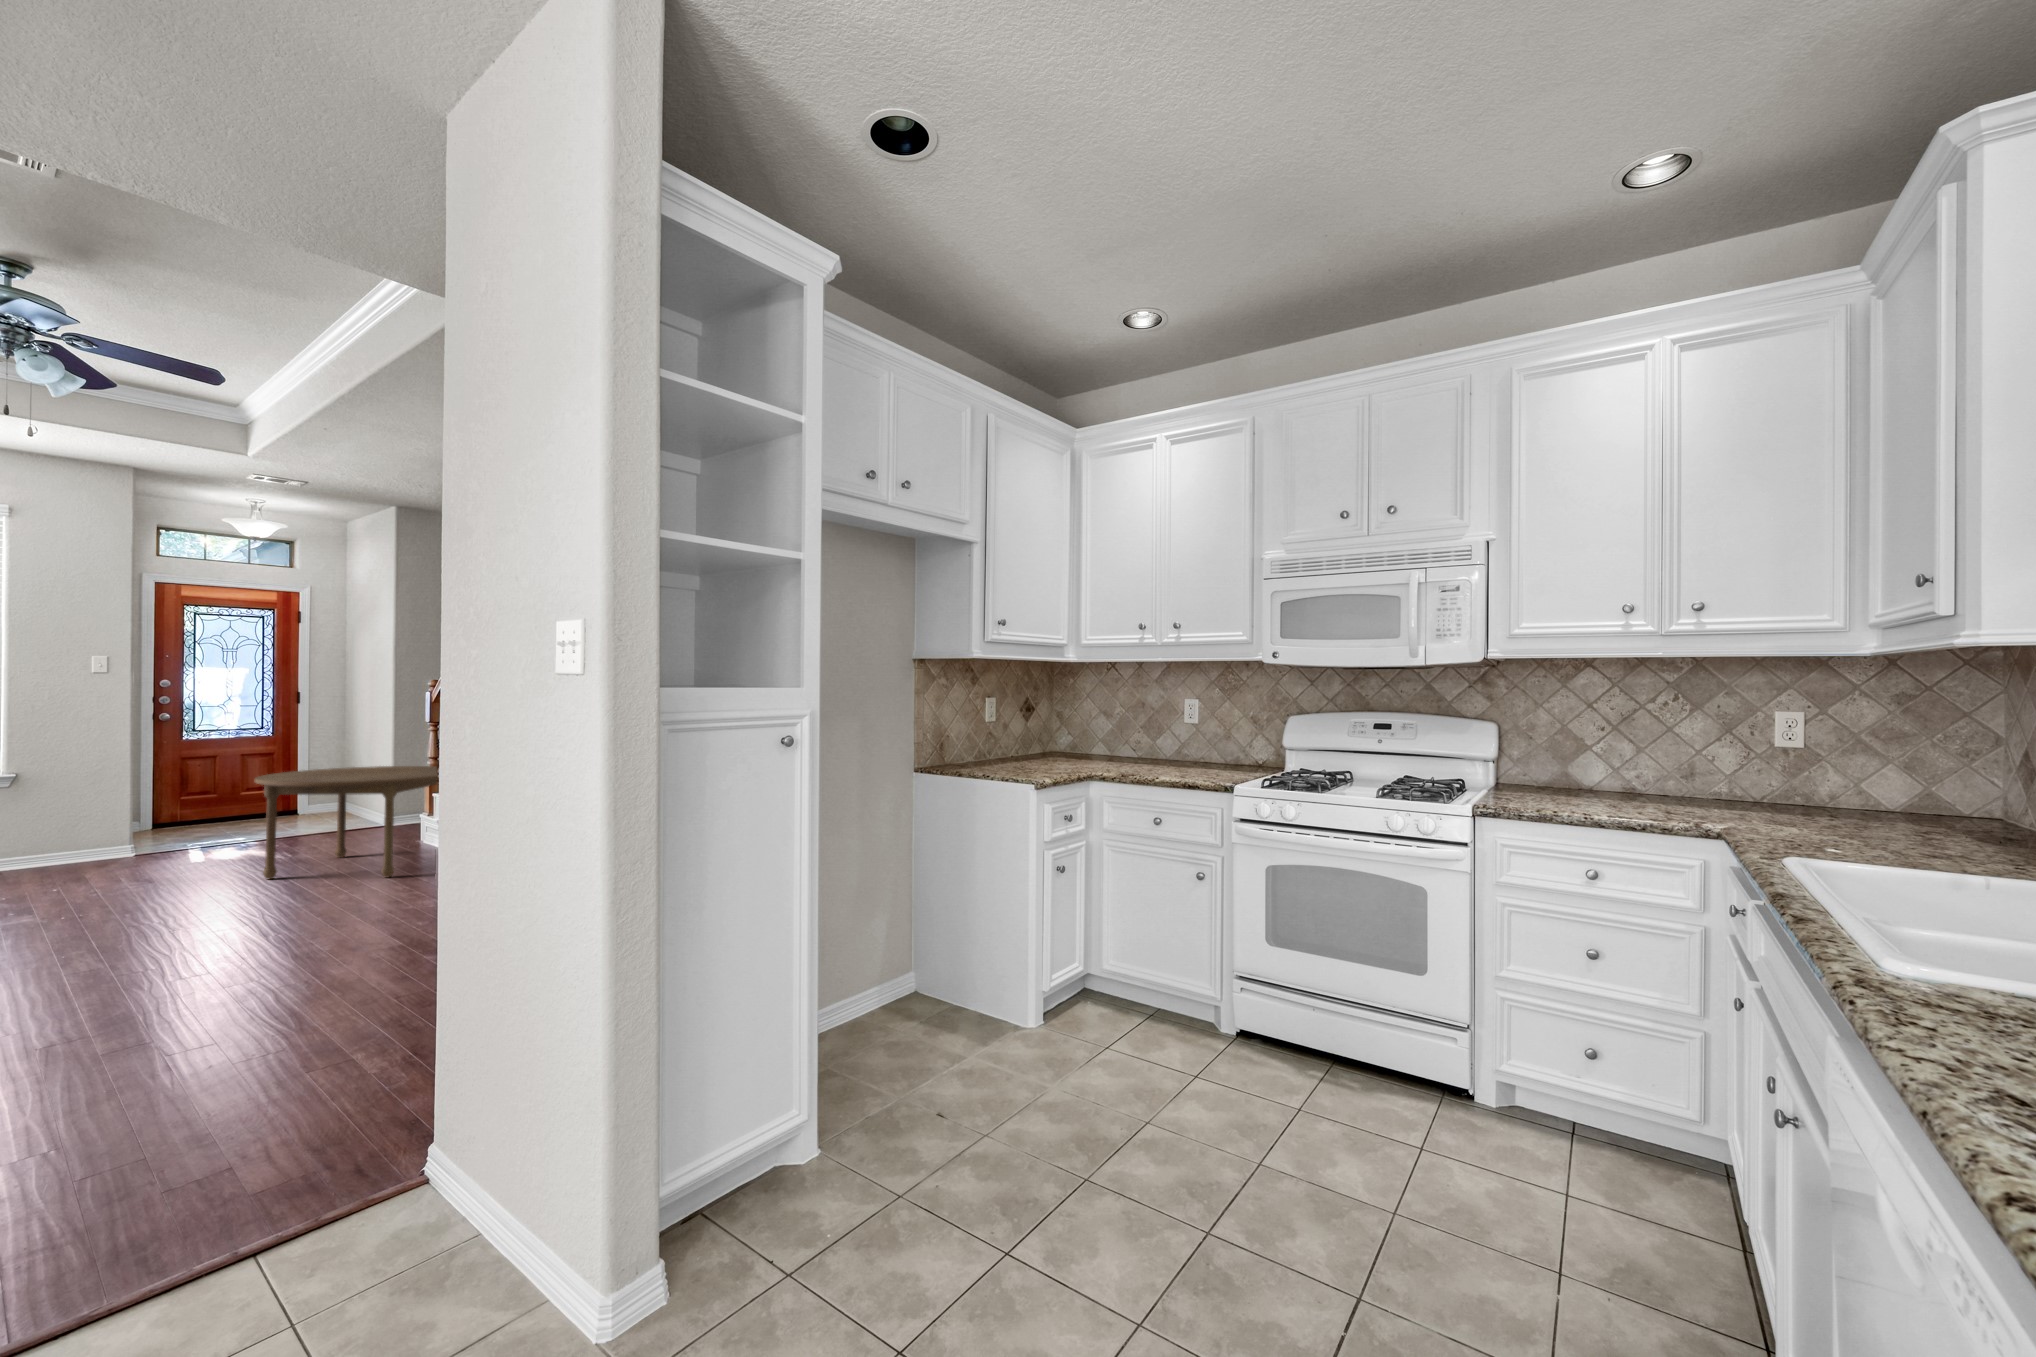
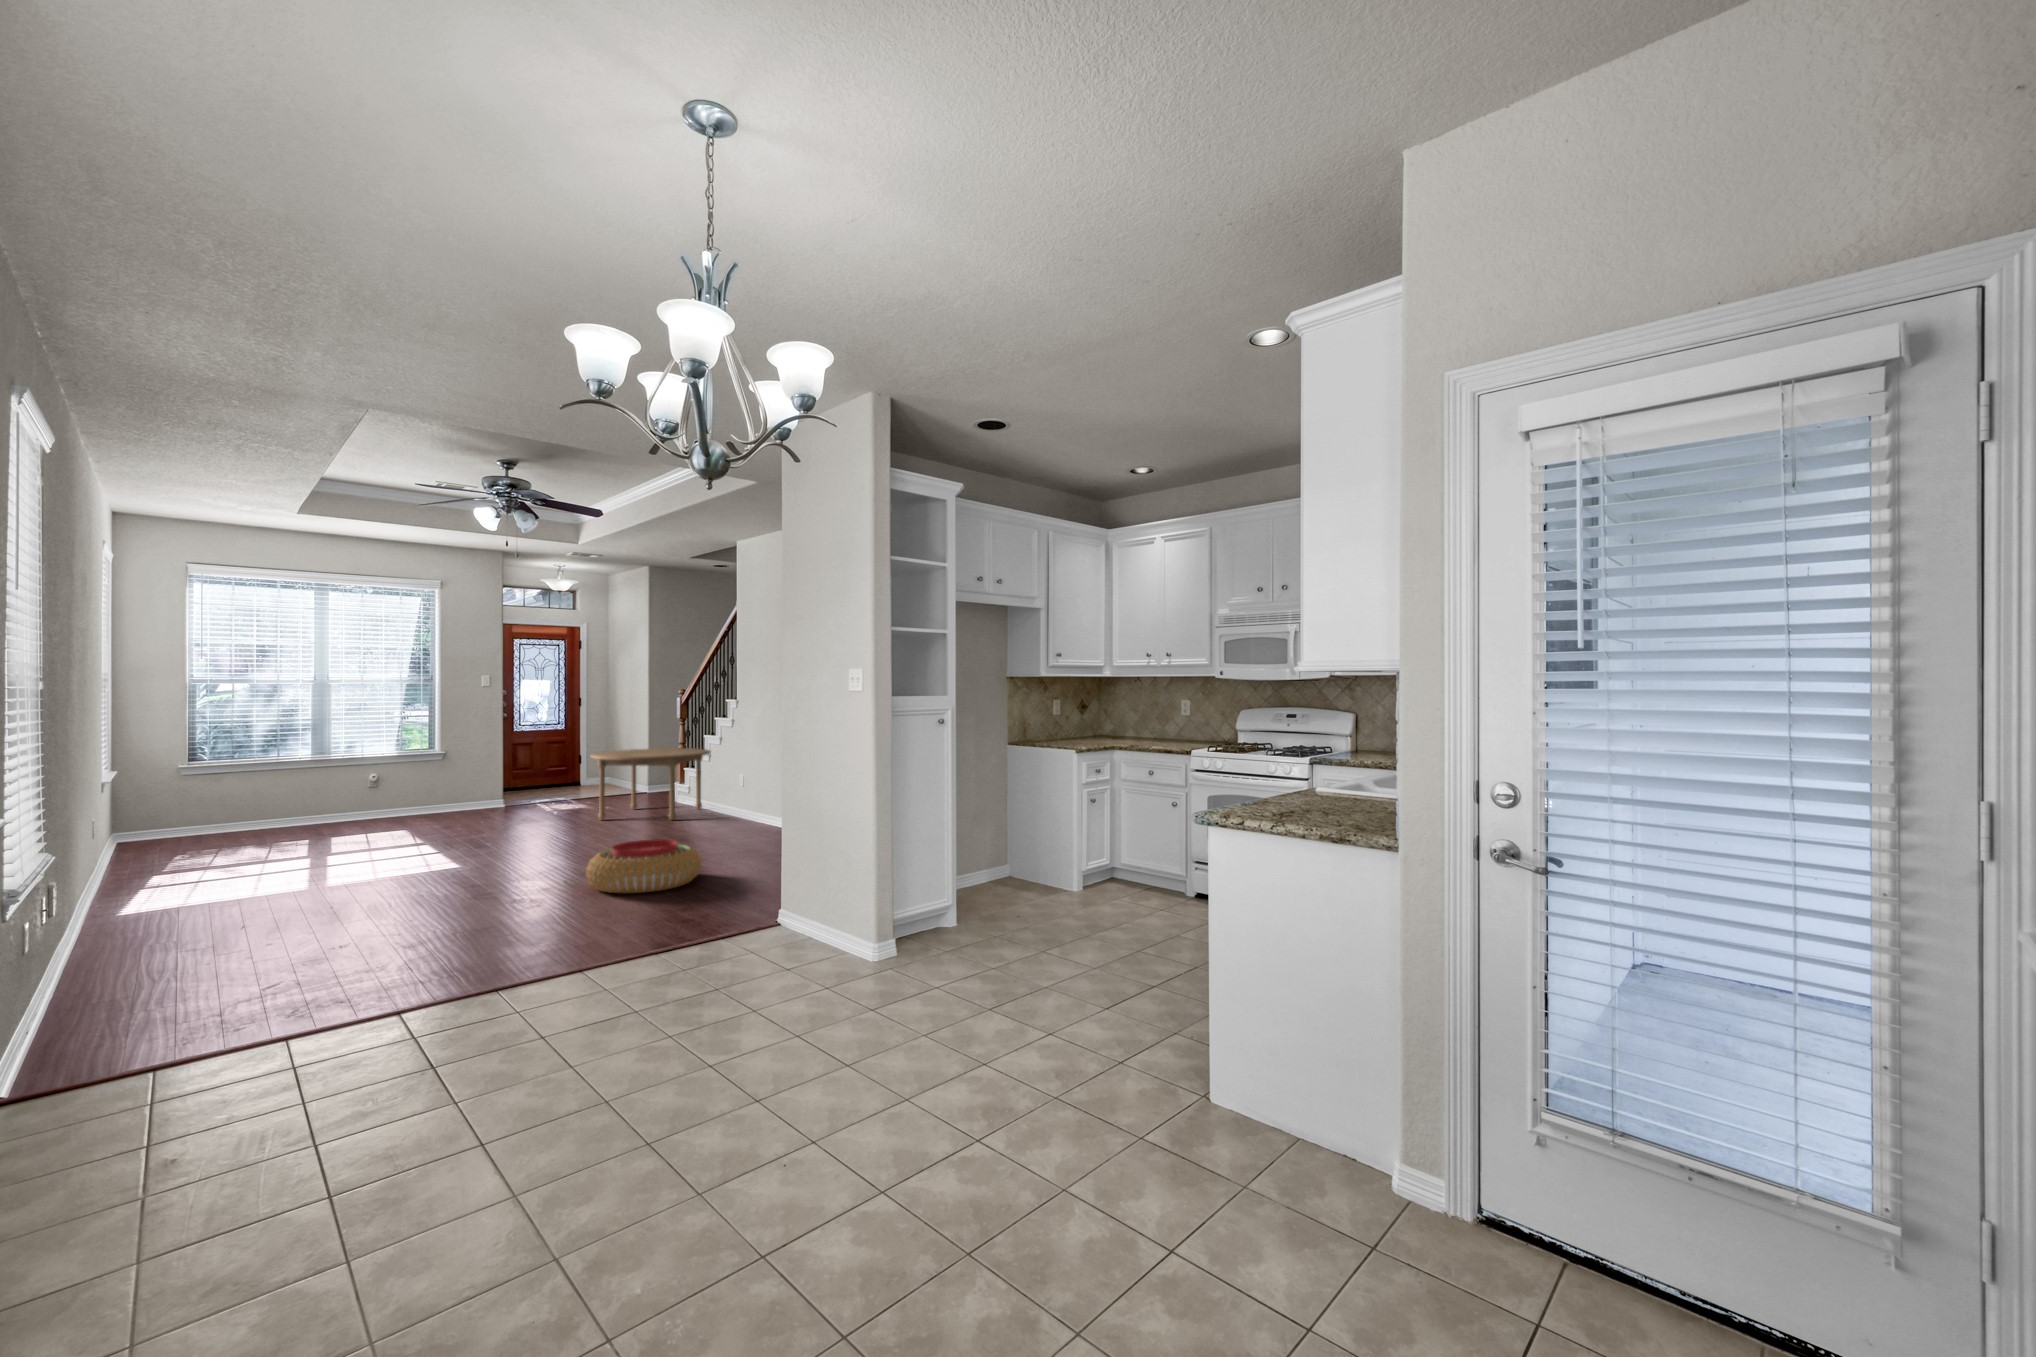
pouf: none [76,945,348,1068] -> present [586,840,701,893]

